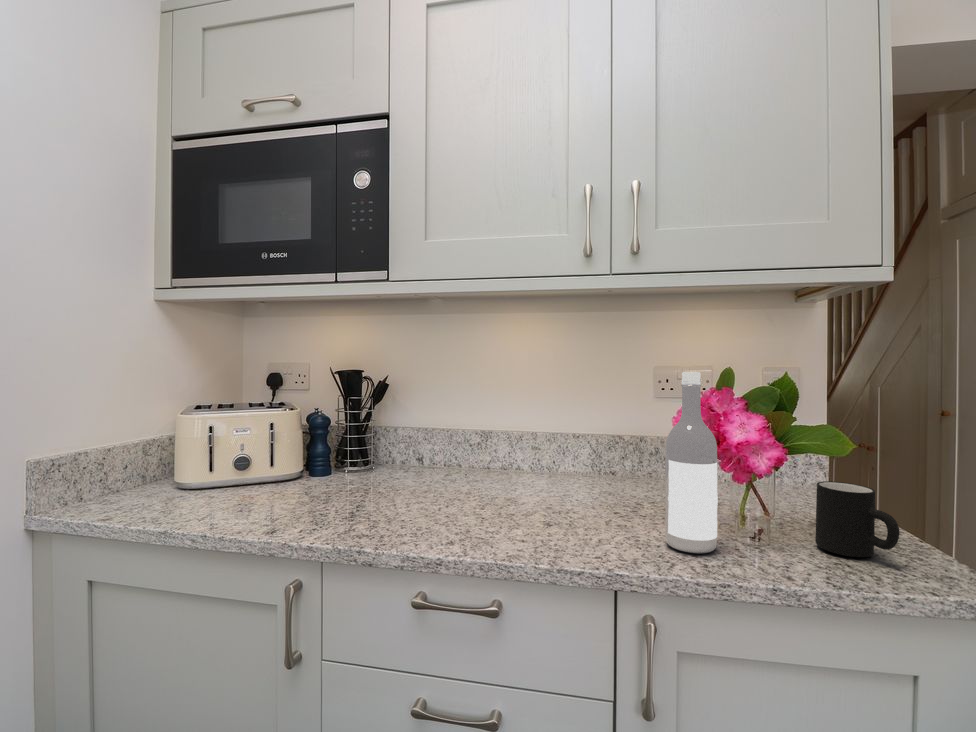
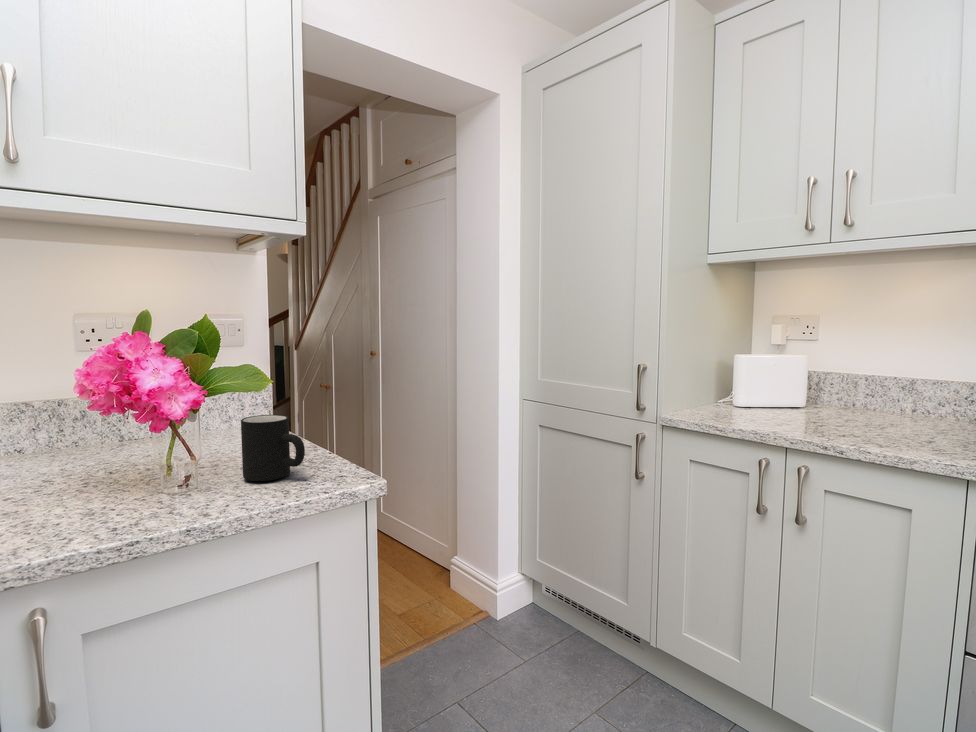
wine bottle: present [665,372,718,553] -> none [59,313,135,523]

